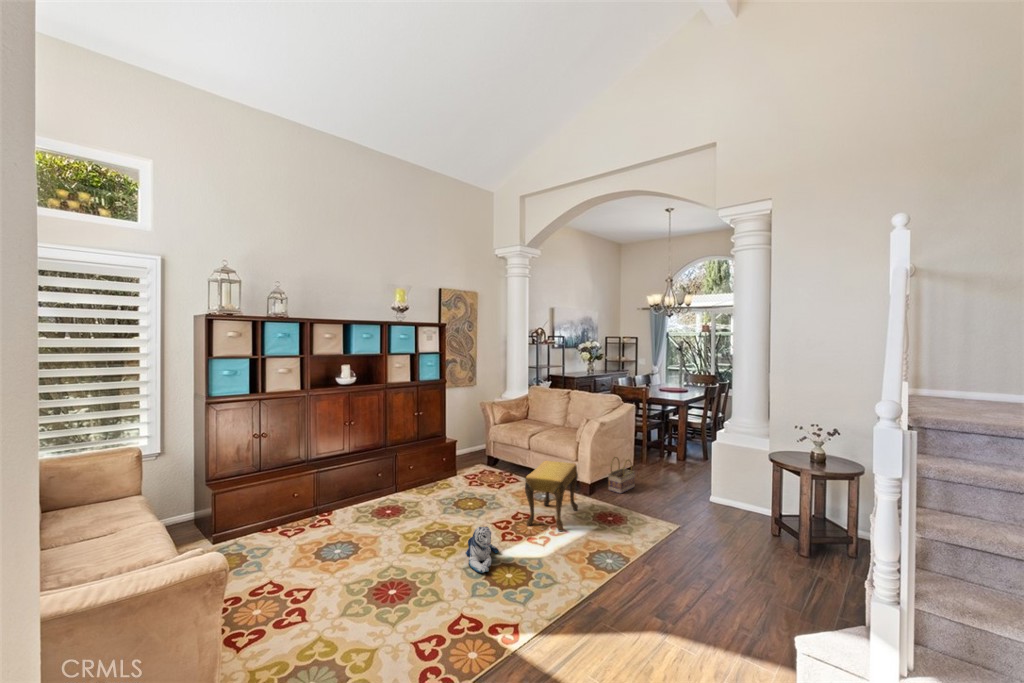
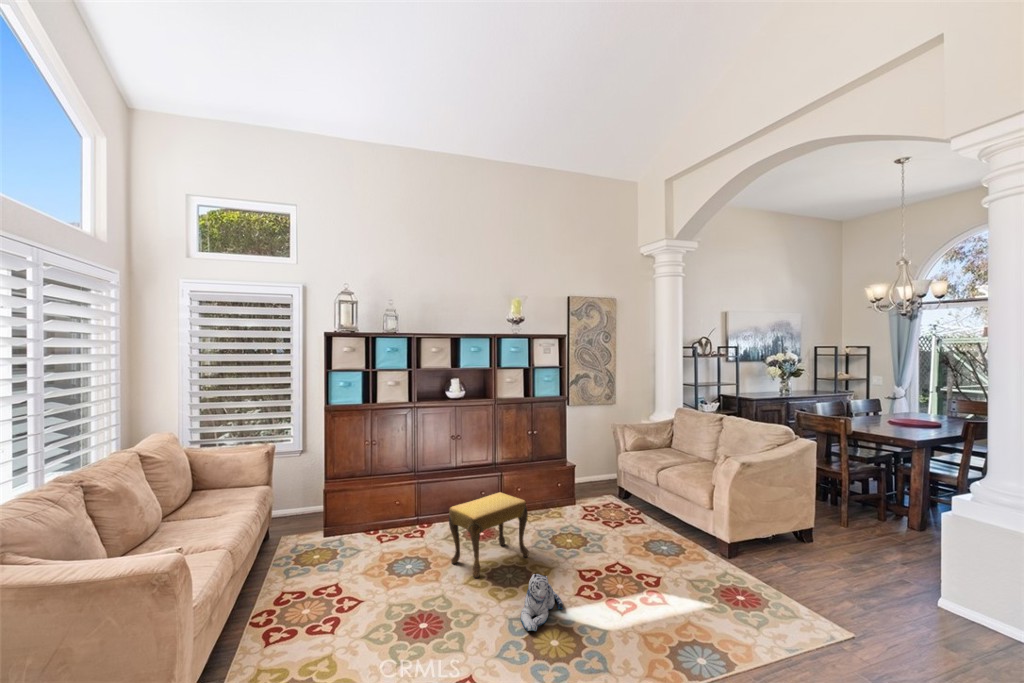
basket: present [608,457,635,493] -> none [758,511,803,564]
footstool: present [525,461,578,531] -> present [449,492,529,578]

